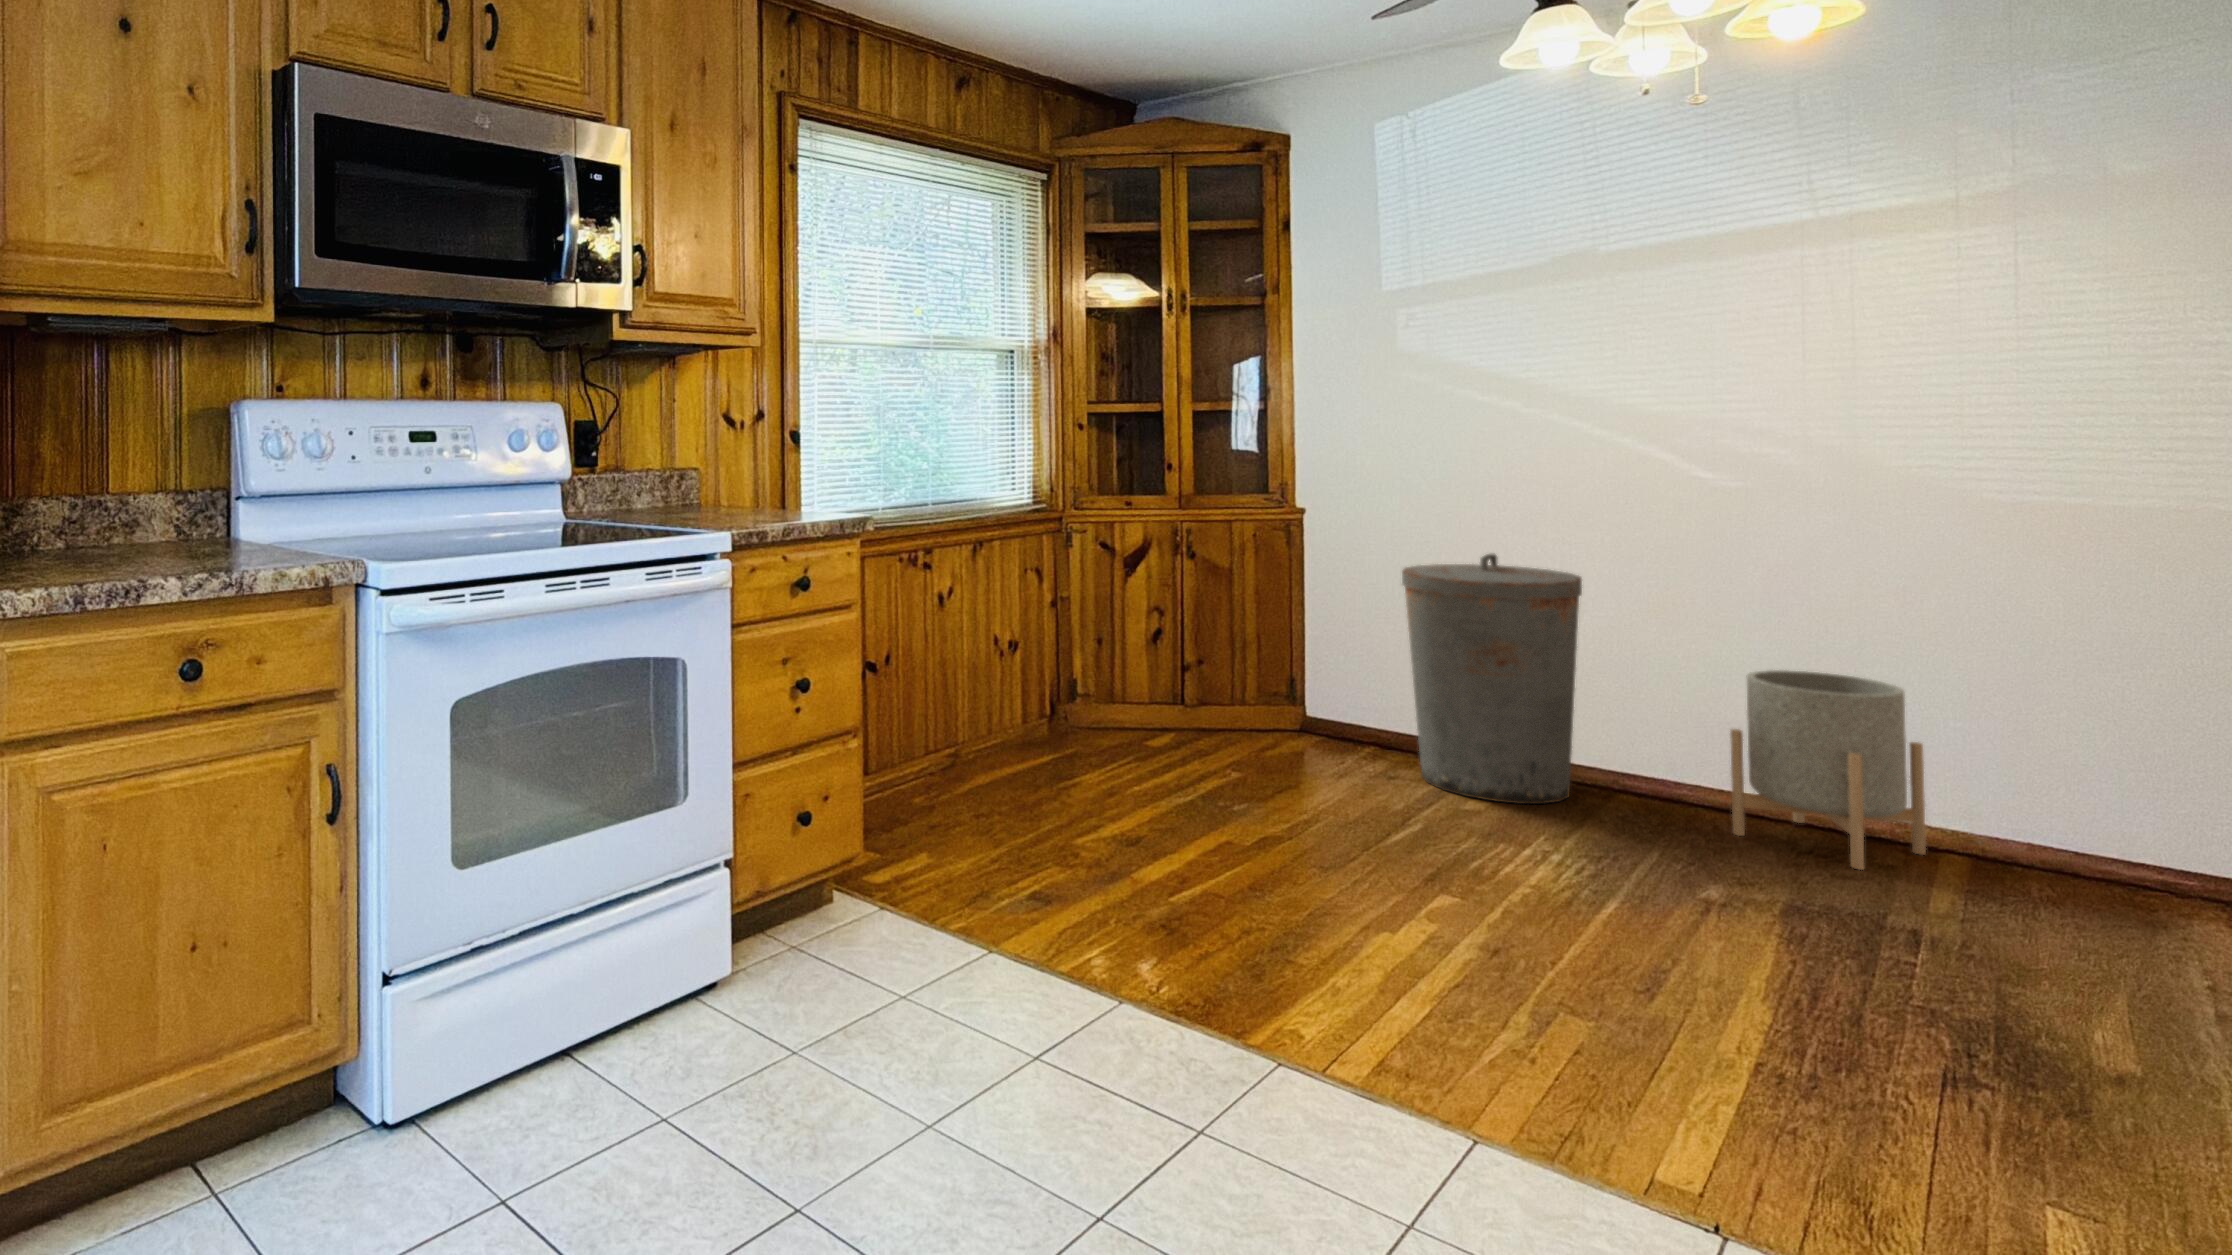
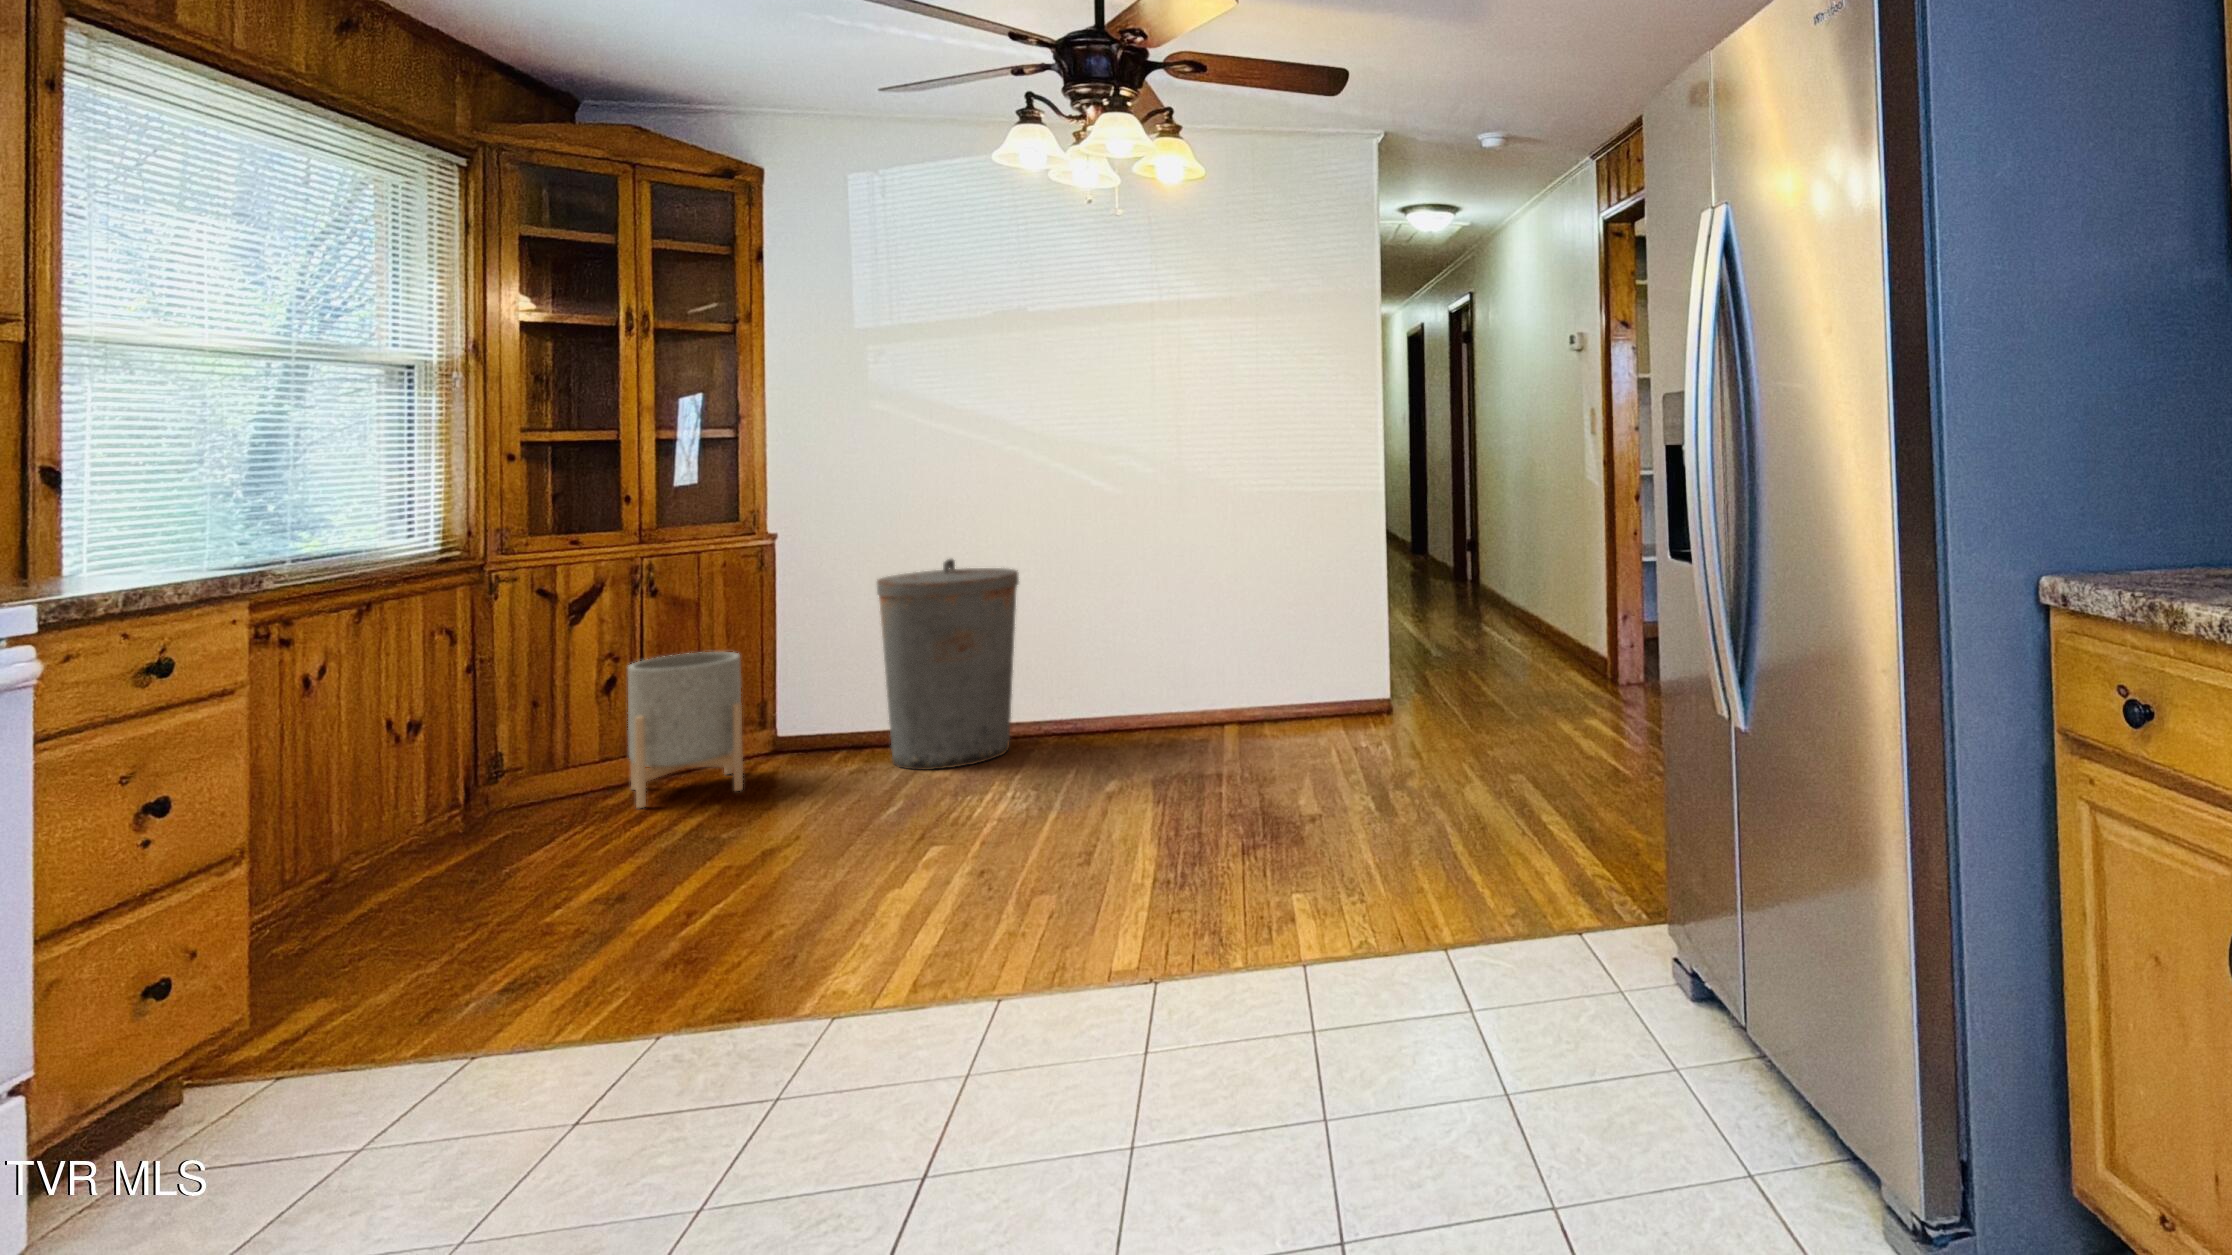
planter: present [1730,670,1926,870] -> present [628,652,743,808]

